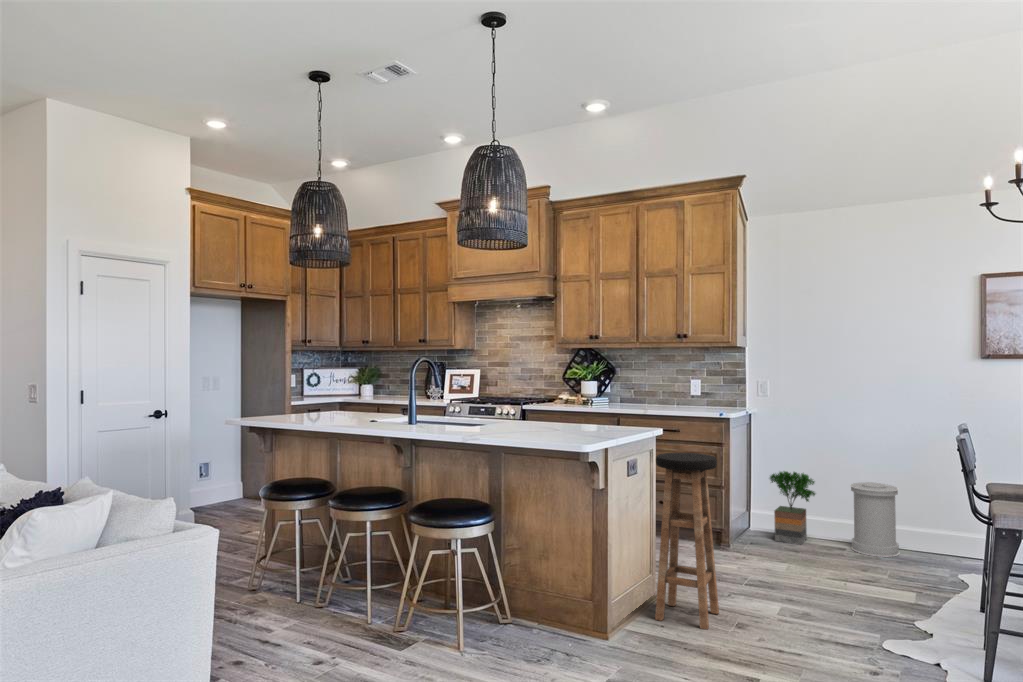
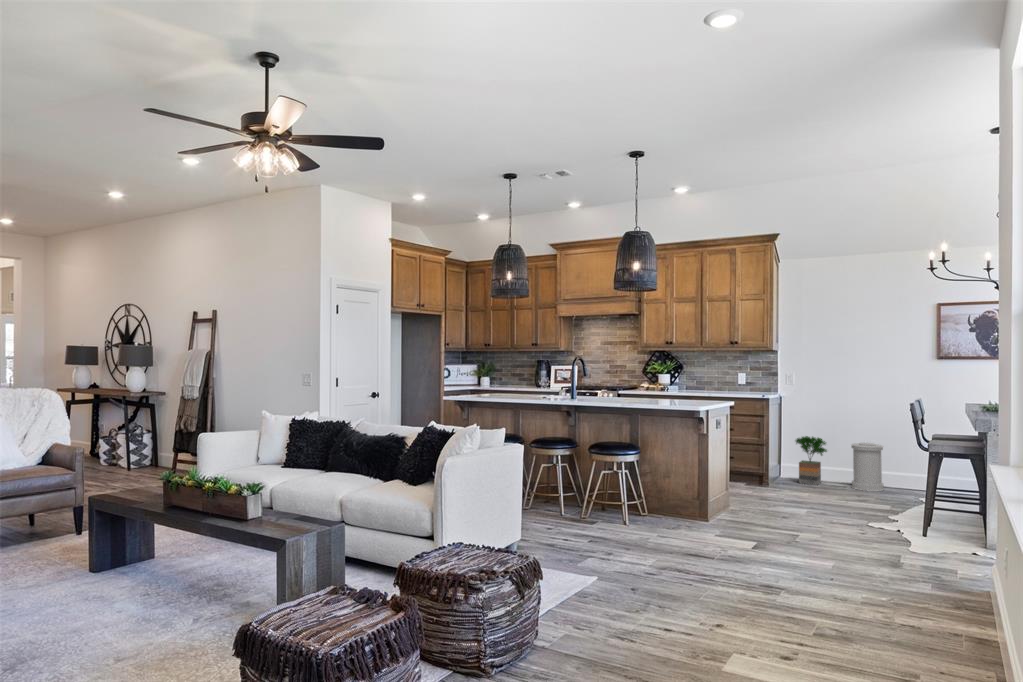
bar stool: present [655,453,719,630] -> none [731,416,770,519]

